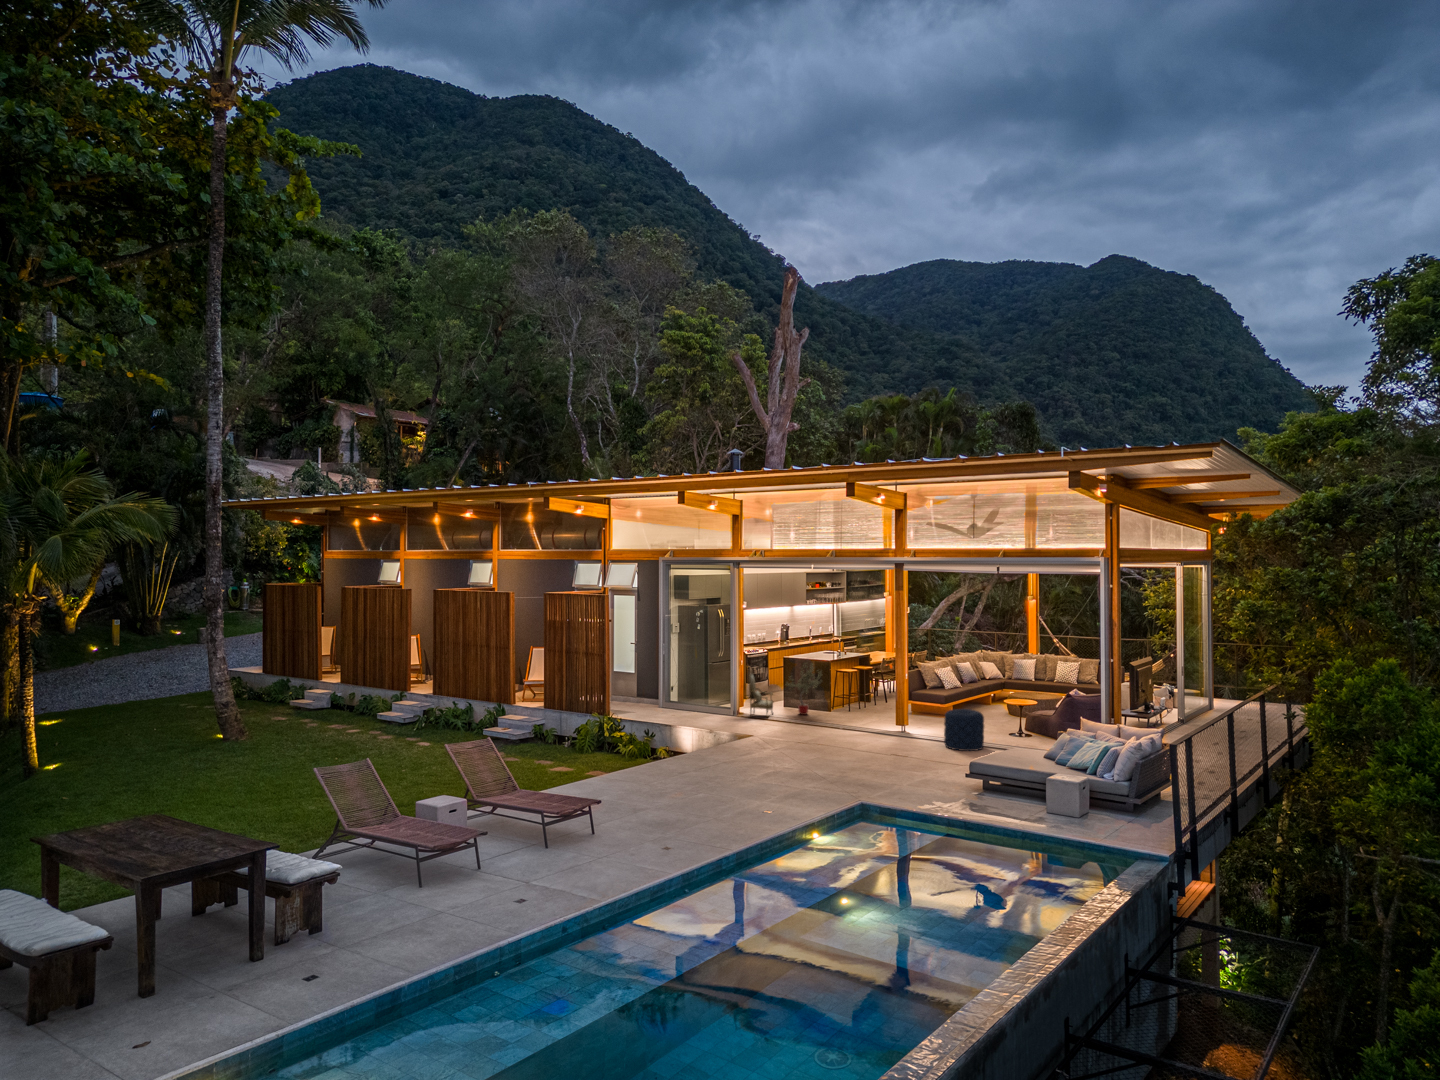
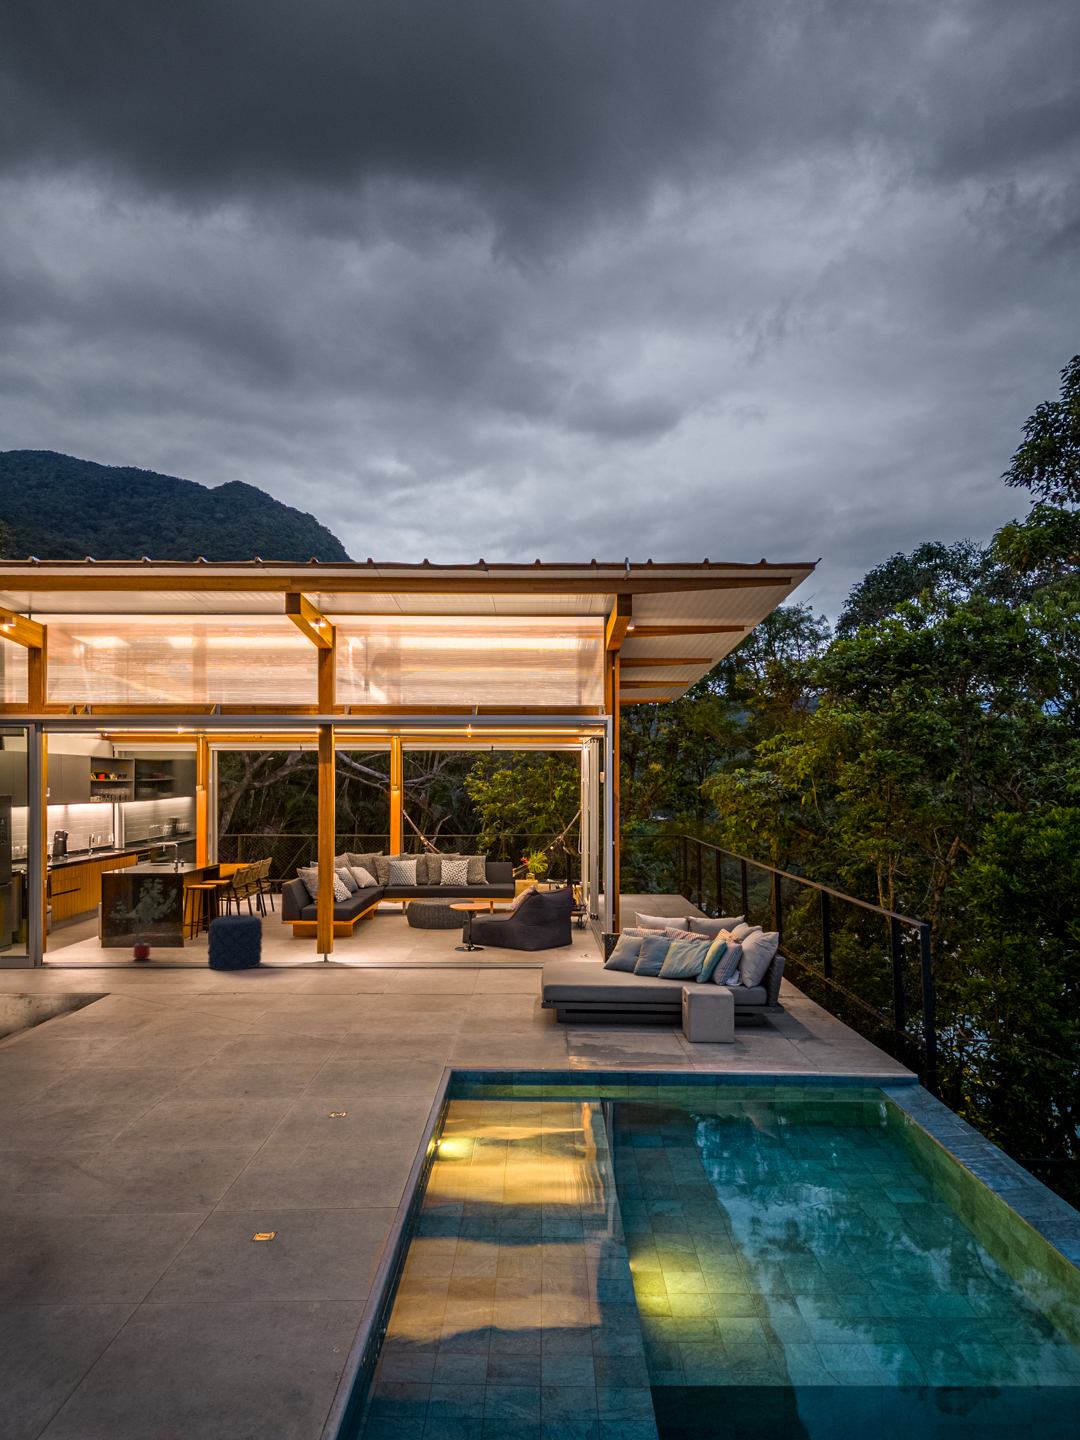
armchair: present [749,670,773,715] -> none [56,872,94,974]
pouf: present [944,709,984,751] -> present [208,915,263,970]

